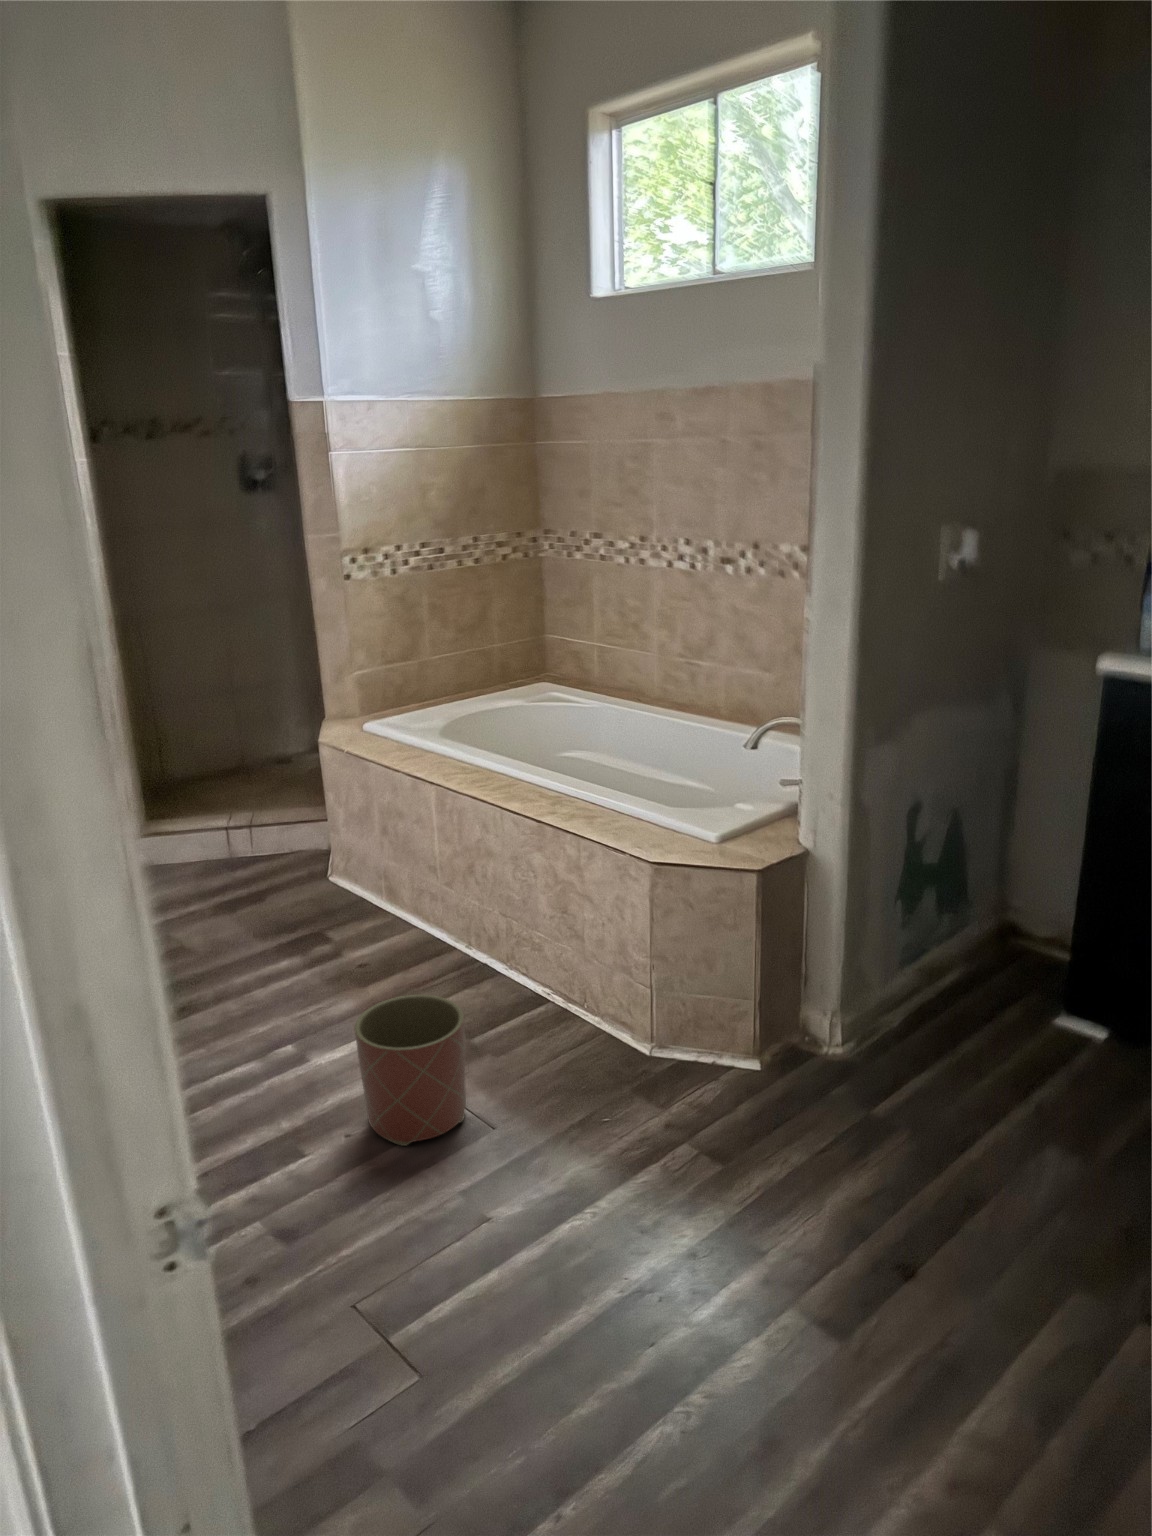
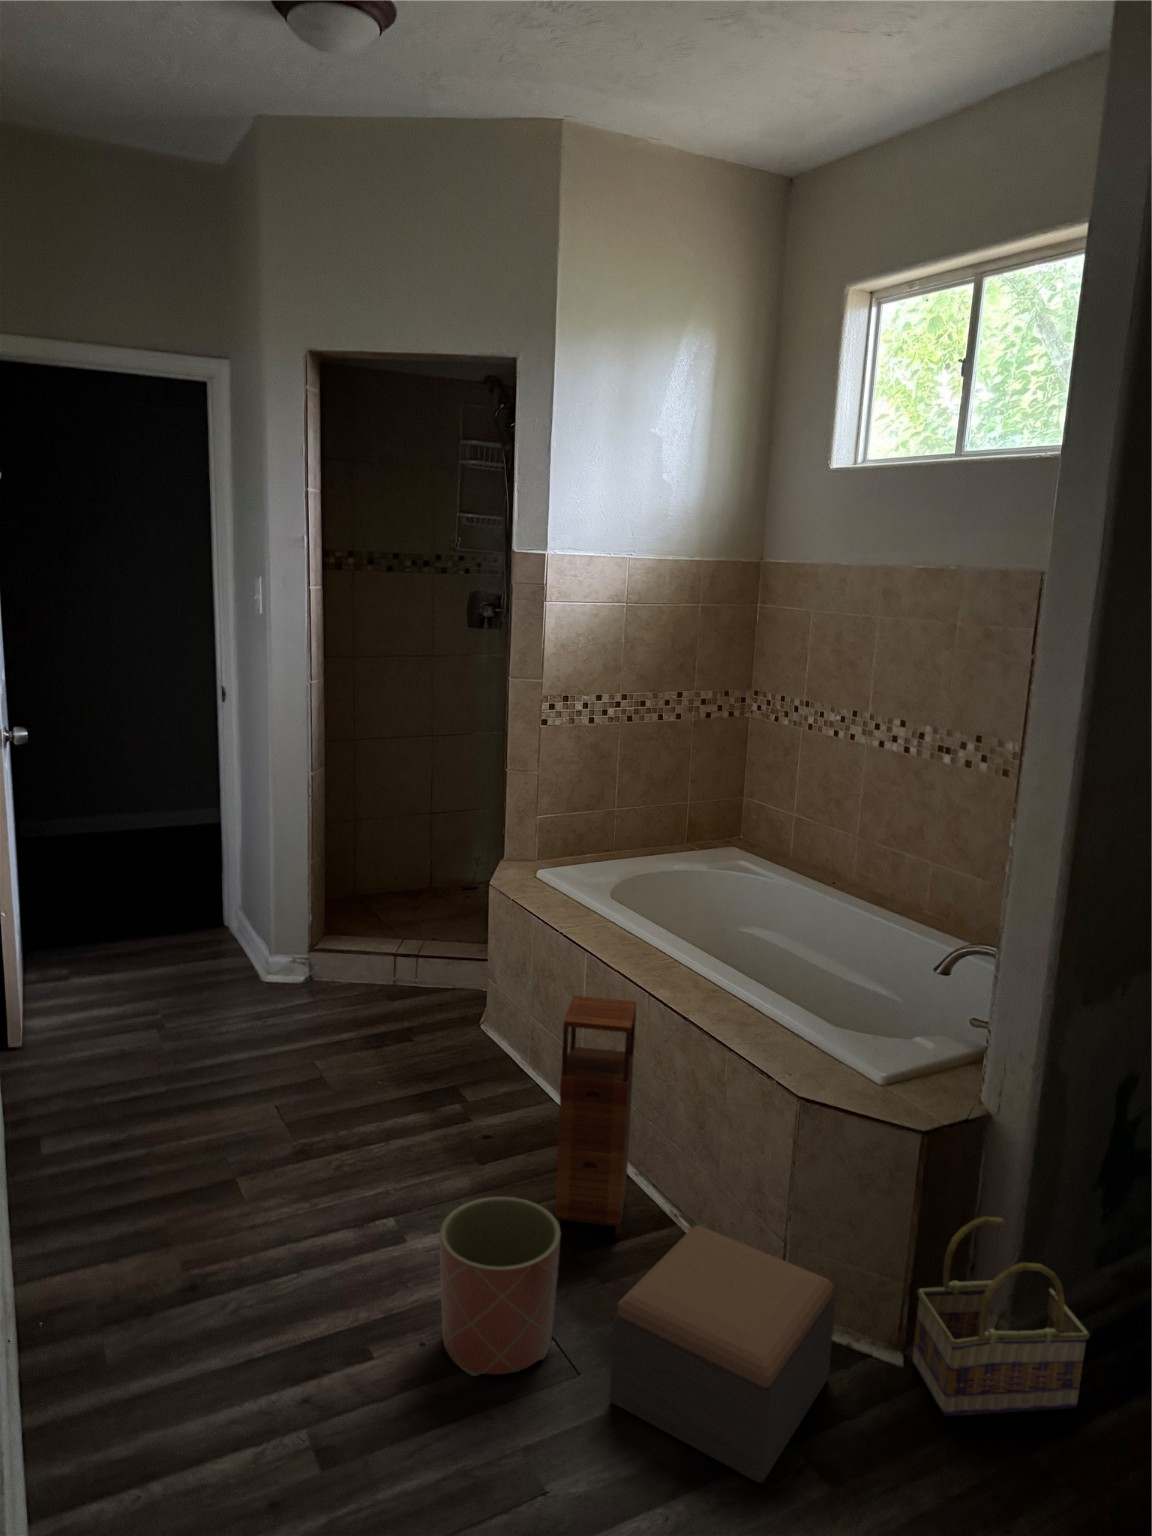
storage cabinet: none [431,814,505,1027] -> present [555,996,636,1238]
basket: none [764,933,899,1093] -> present [912,1216,1090,1416]
footstool: none [523,988,702,1167] -> present [609,1225,836,1483]

